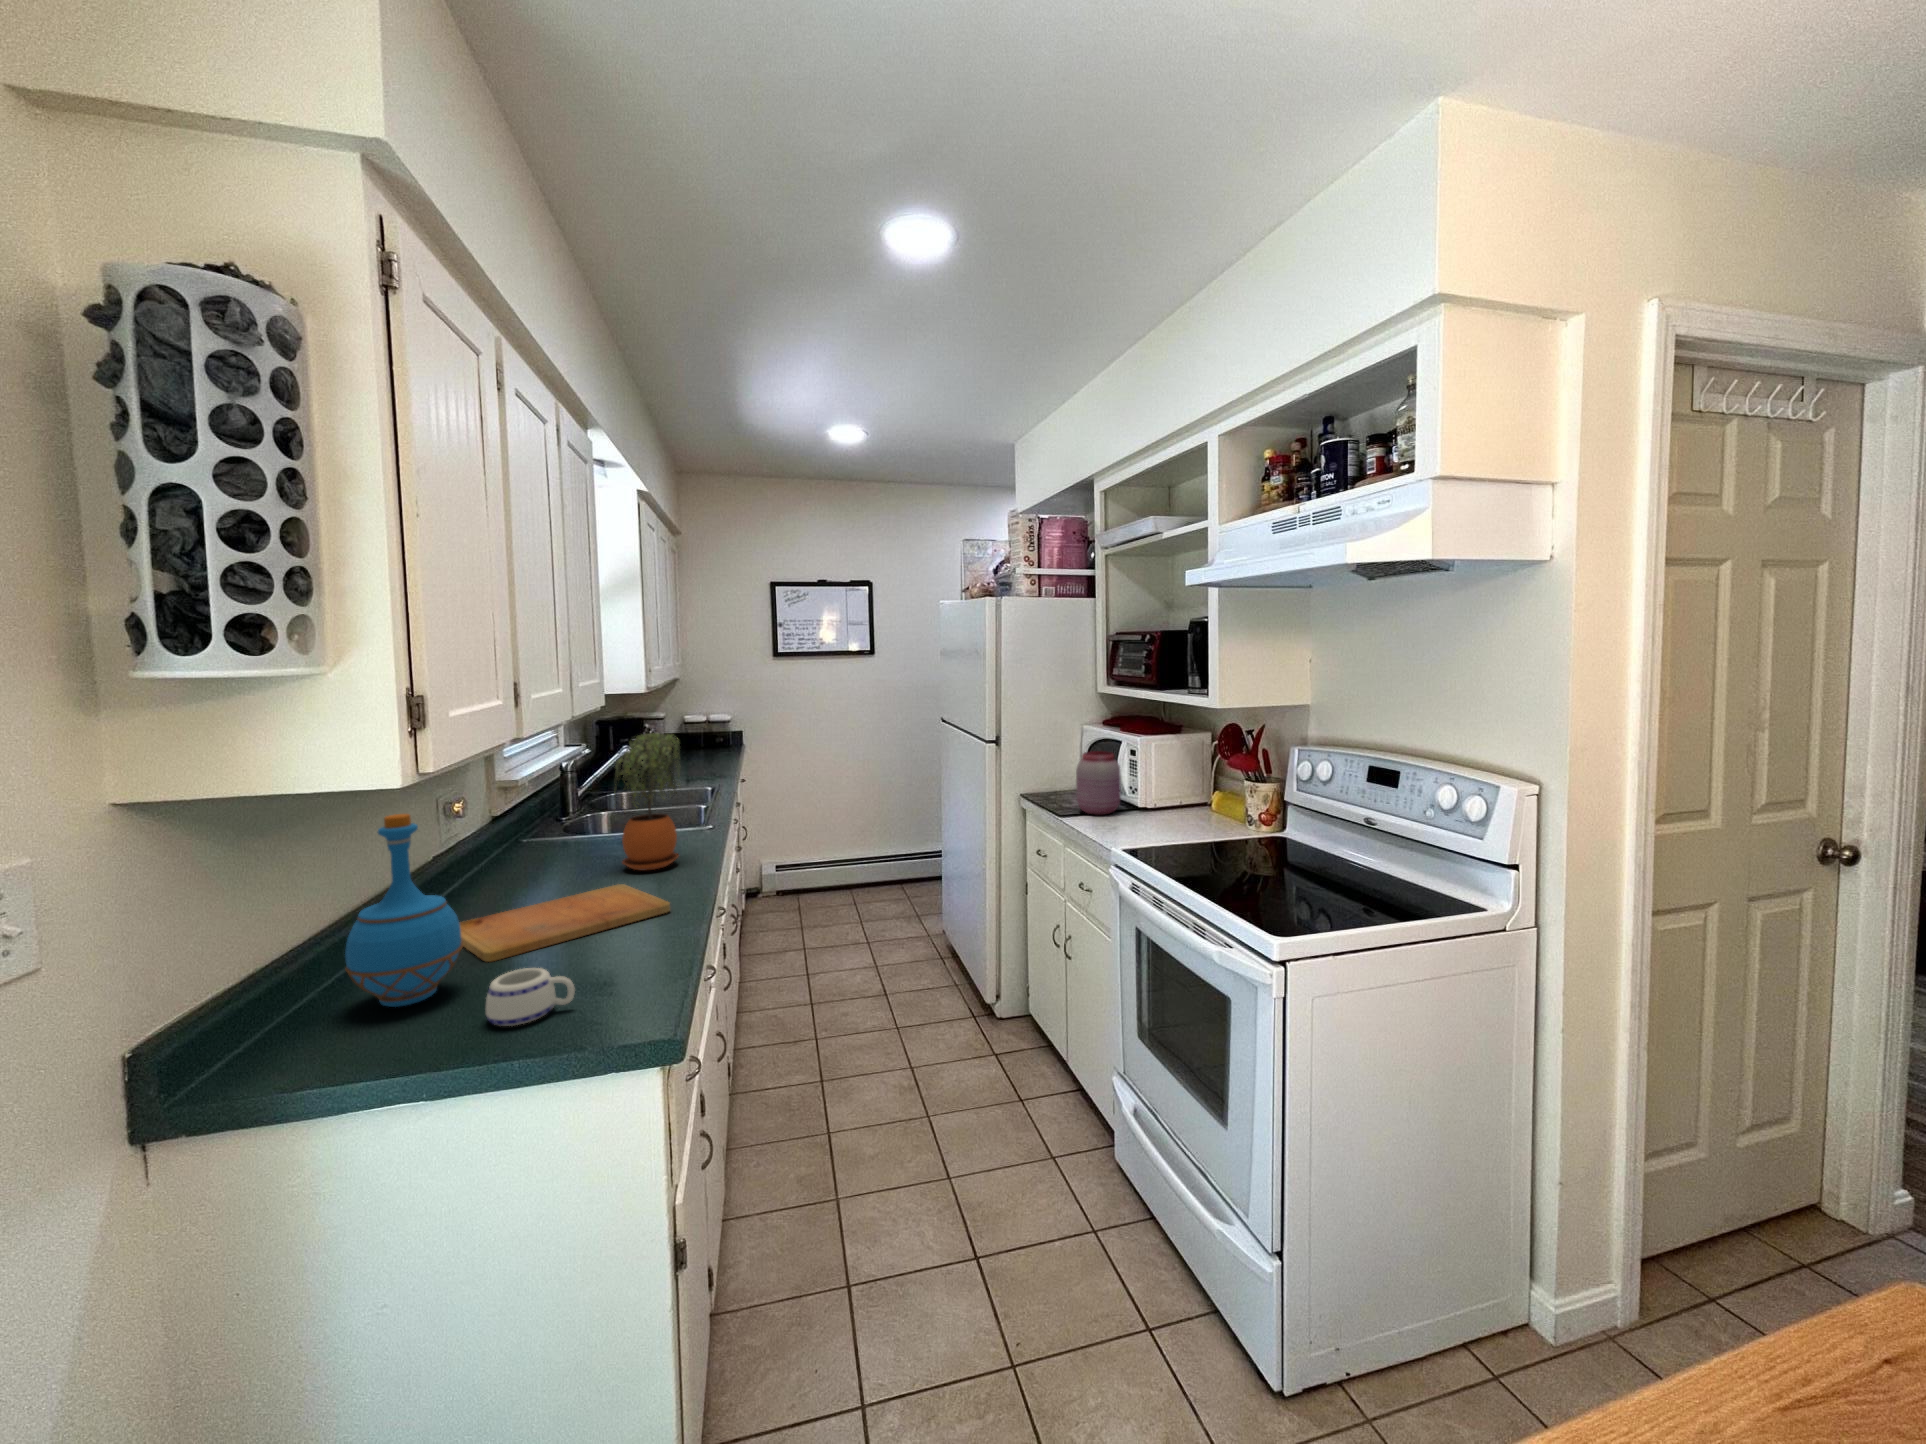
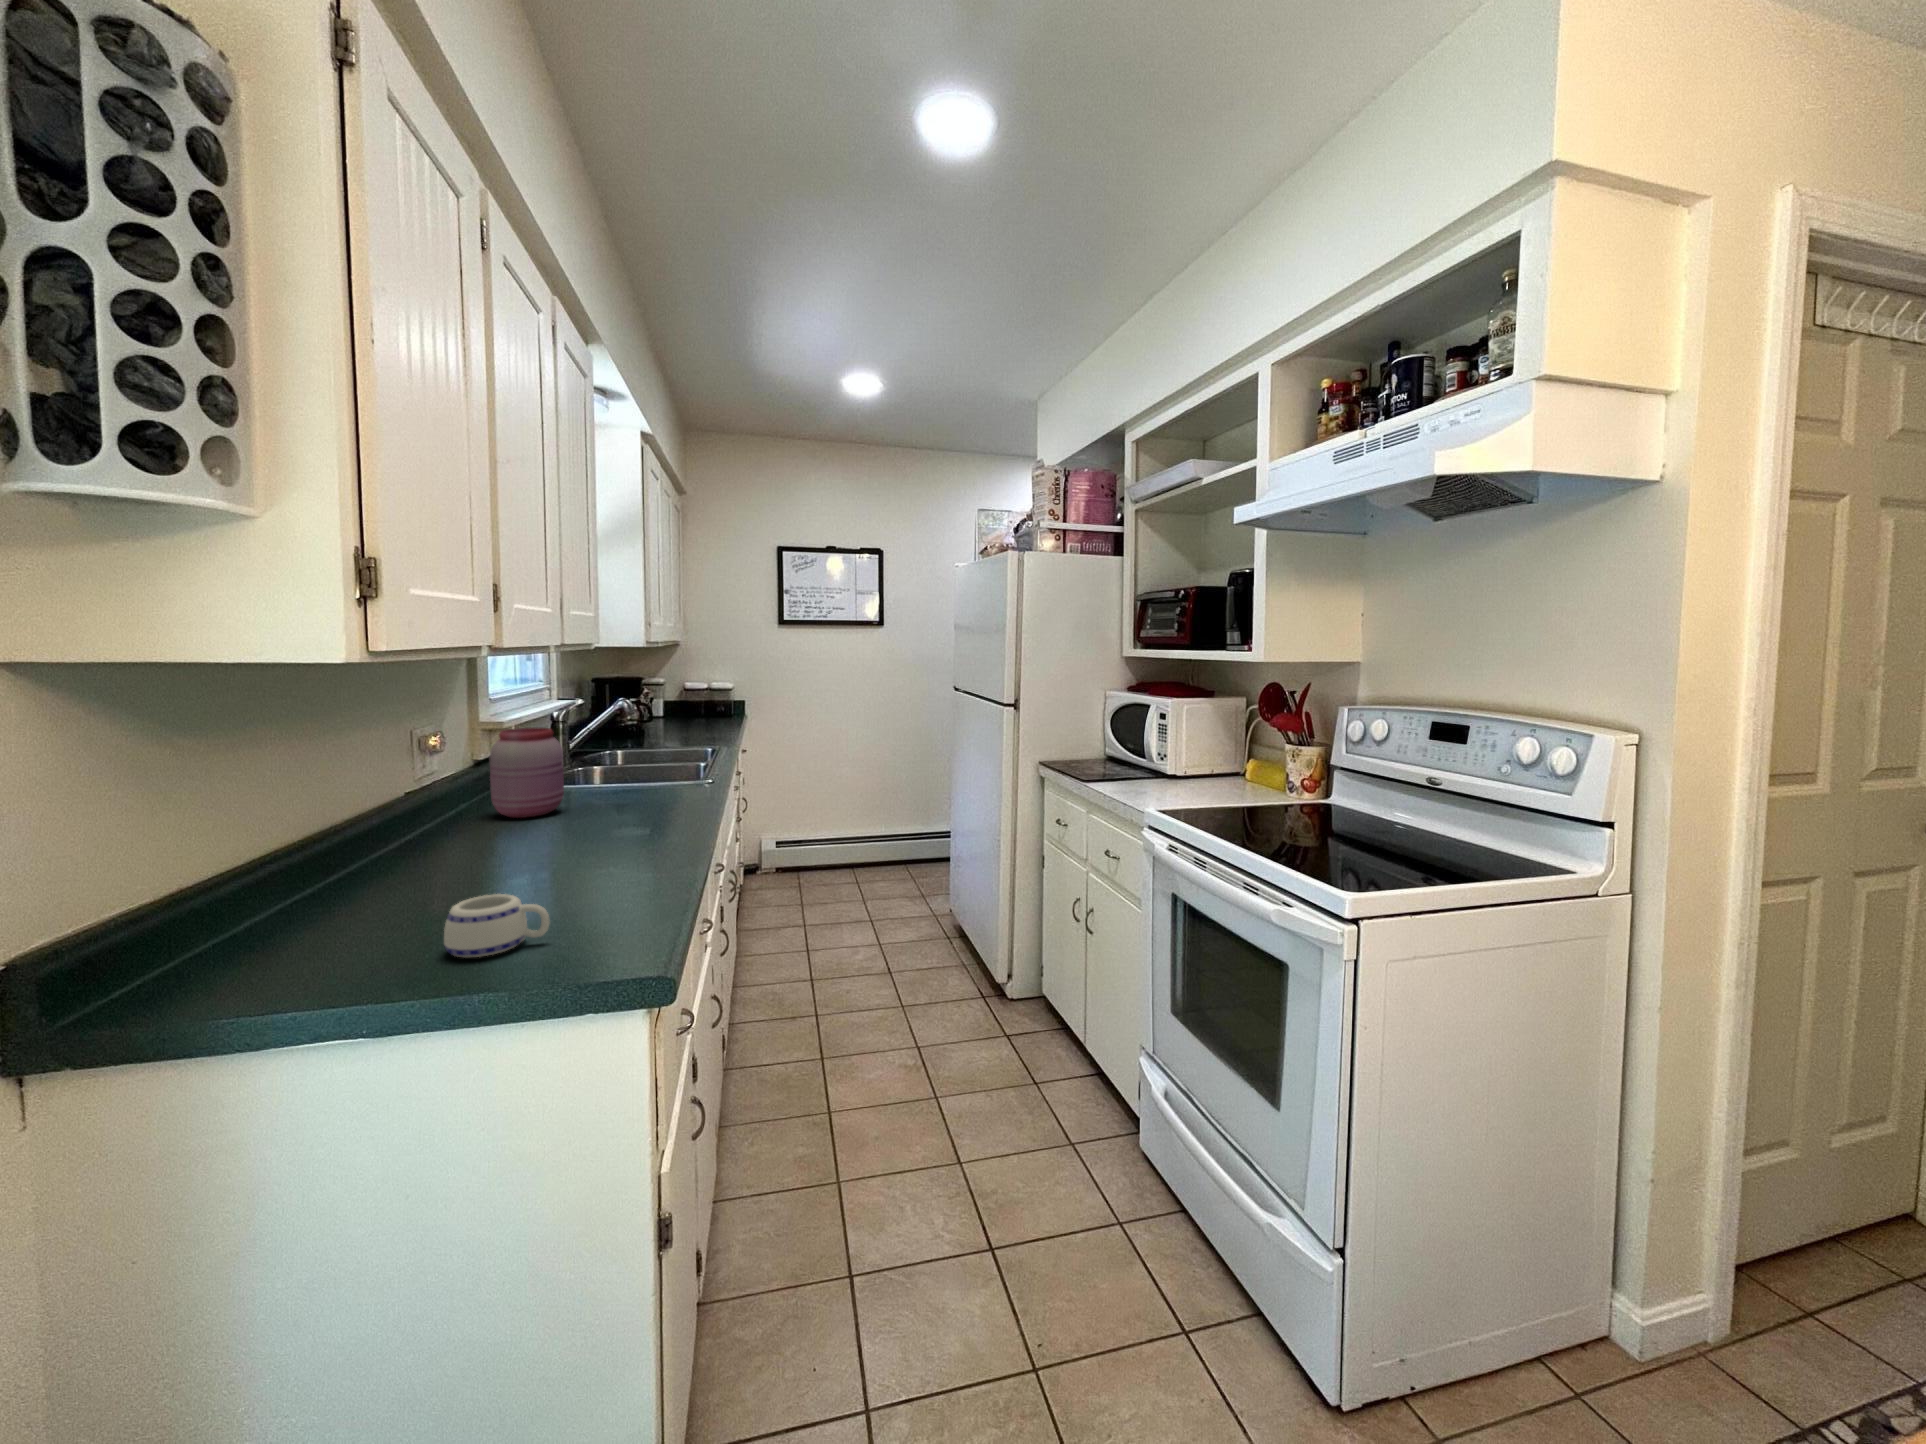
potted plant: present [614,733,681,870] -> none [603,667,682,817]
jar: present [1076,751,1121,815] -> present [490,728,564,818]
bottle: present [345,814,463,1007] -> none [282,714,423,936]
cutting board: present [460,884,670,962] -> none [412,826,664,895]

